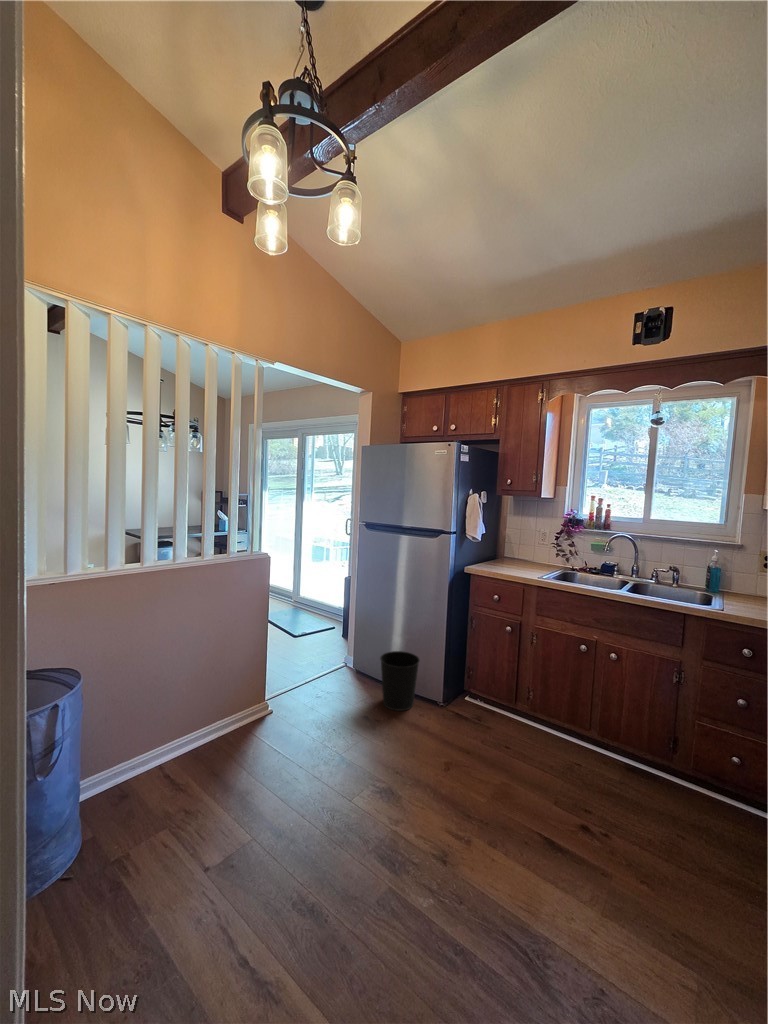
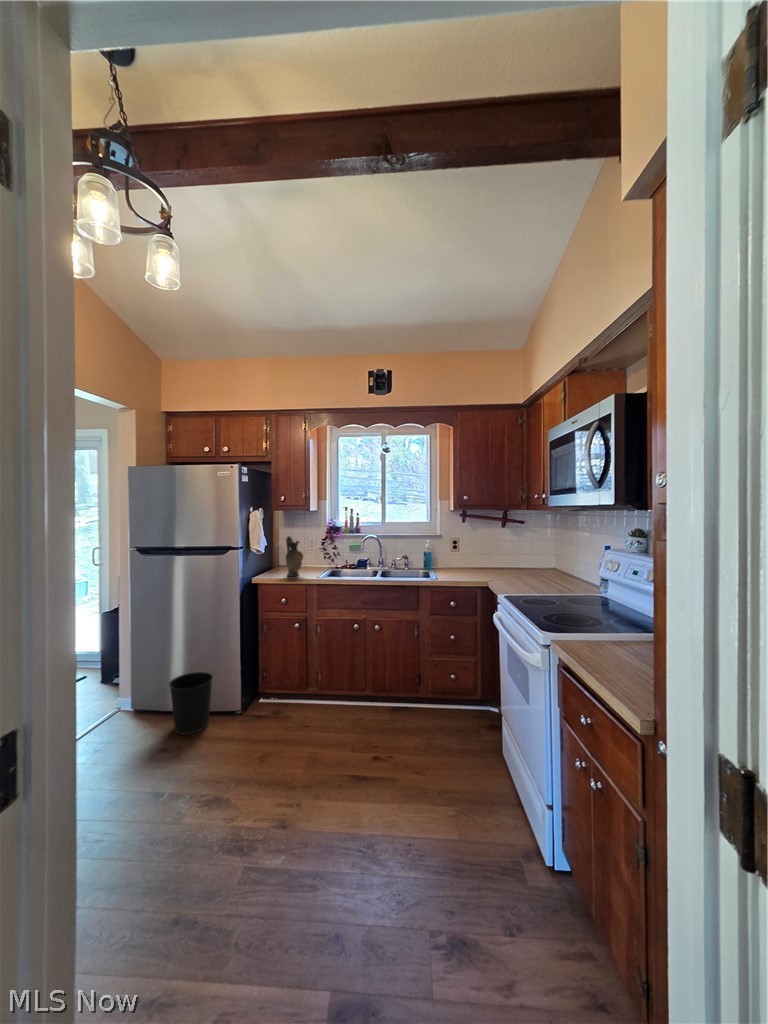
ceramic pitcher: none [506,525,527,572] -> present [286,536,303,576]

